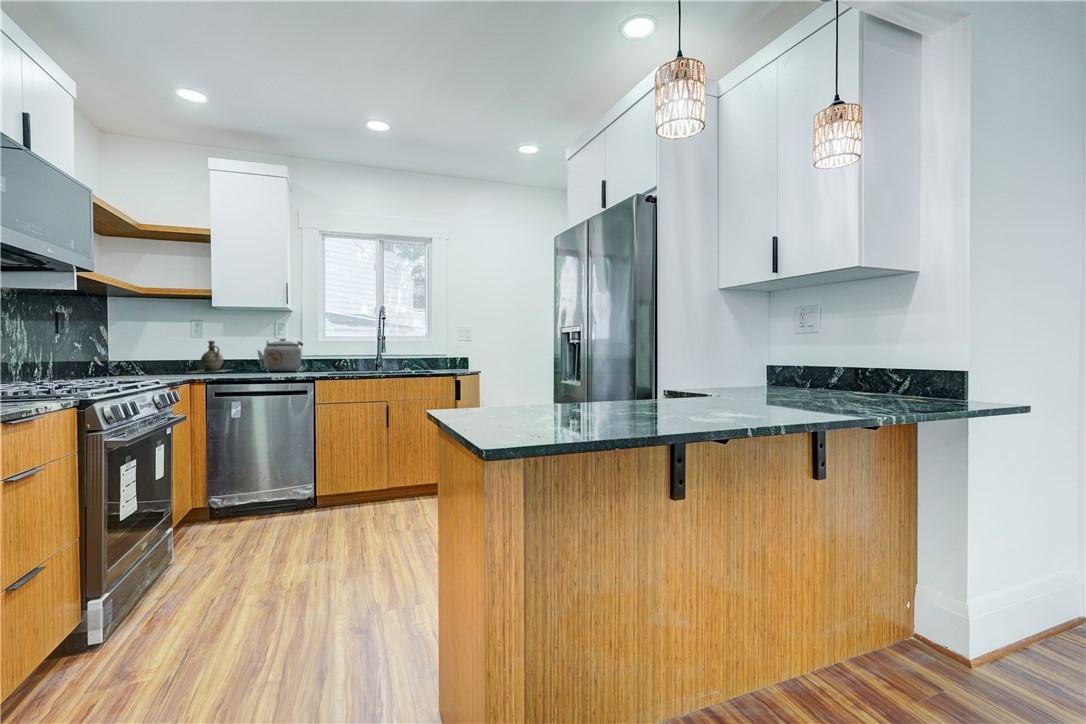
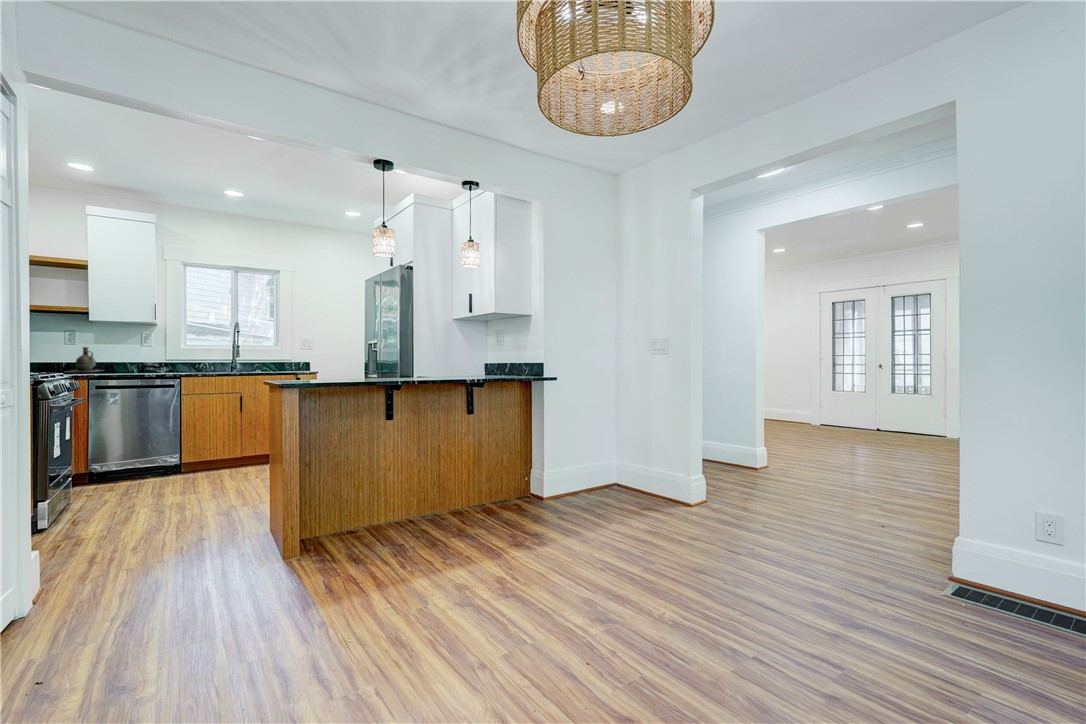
kettle: present [257,339,303,372] -> none [126,346,169,371]

